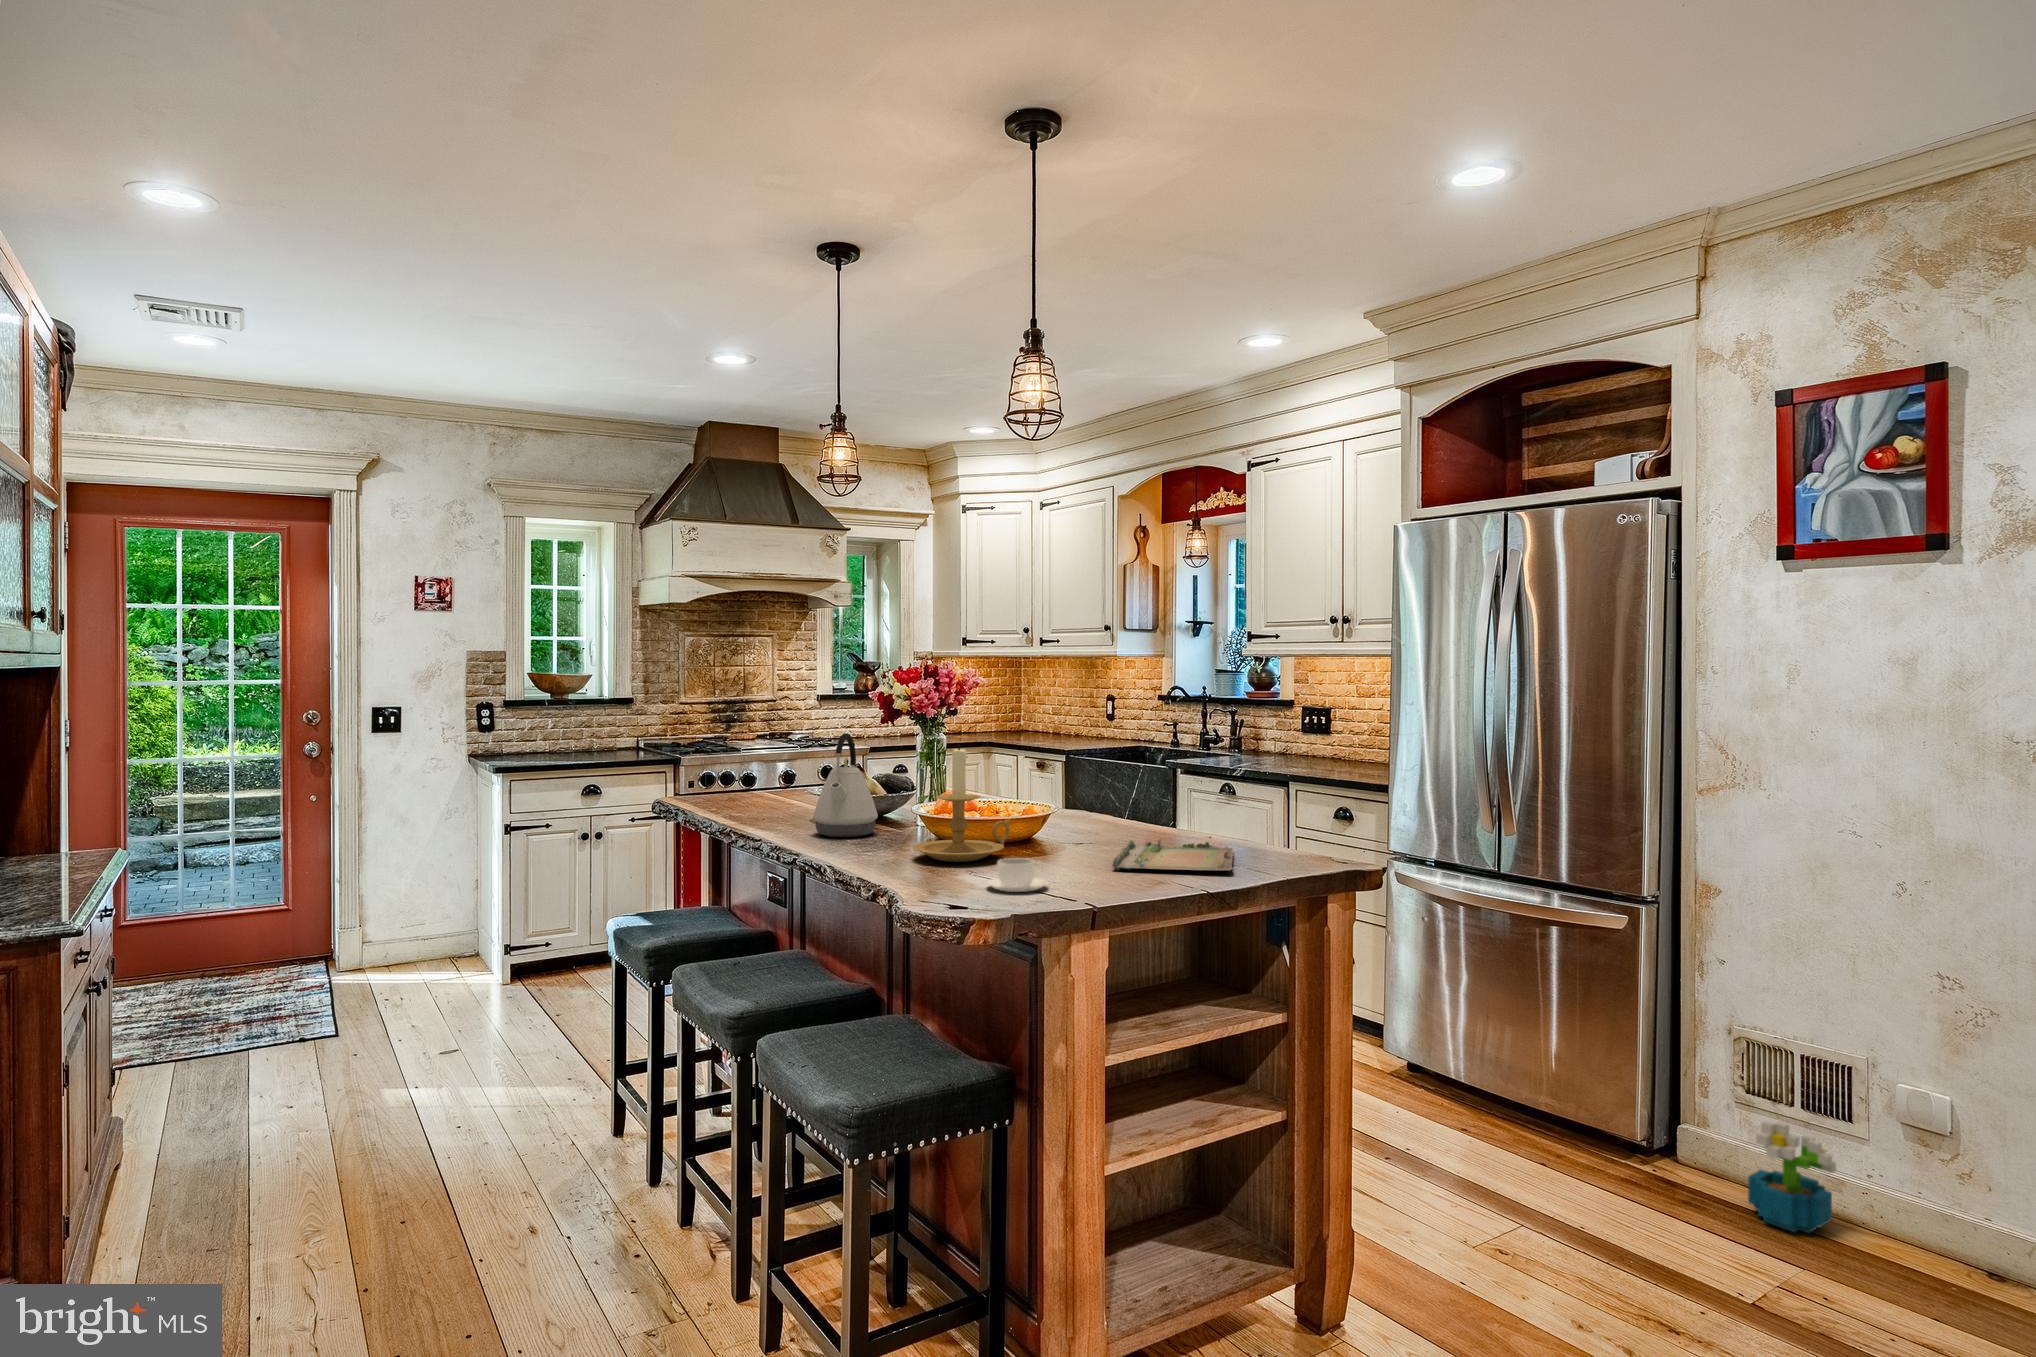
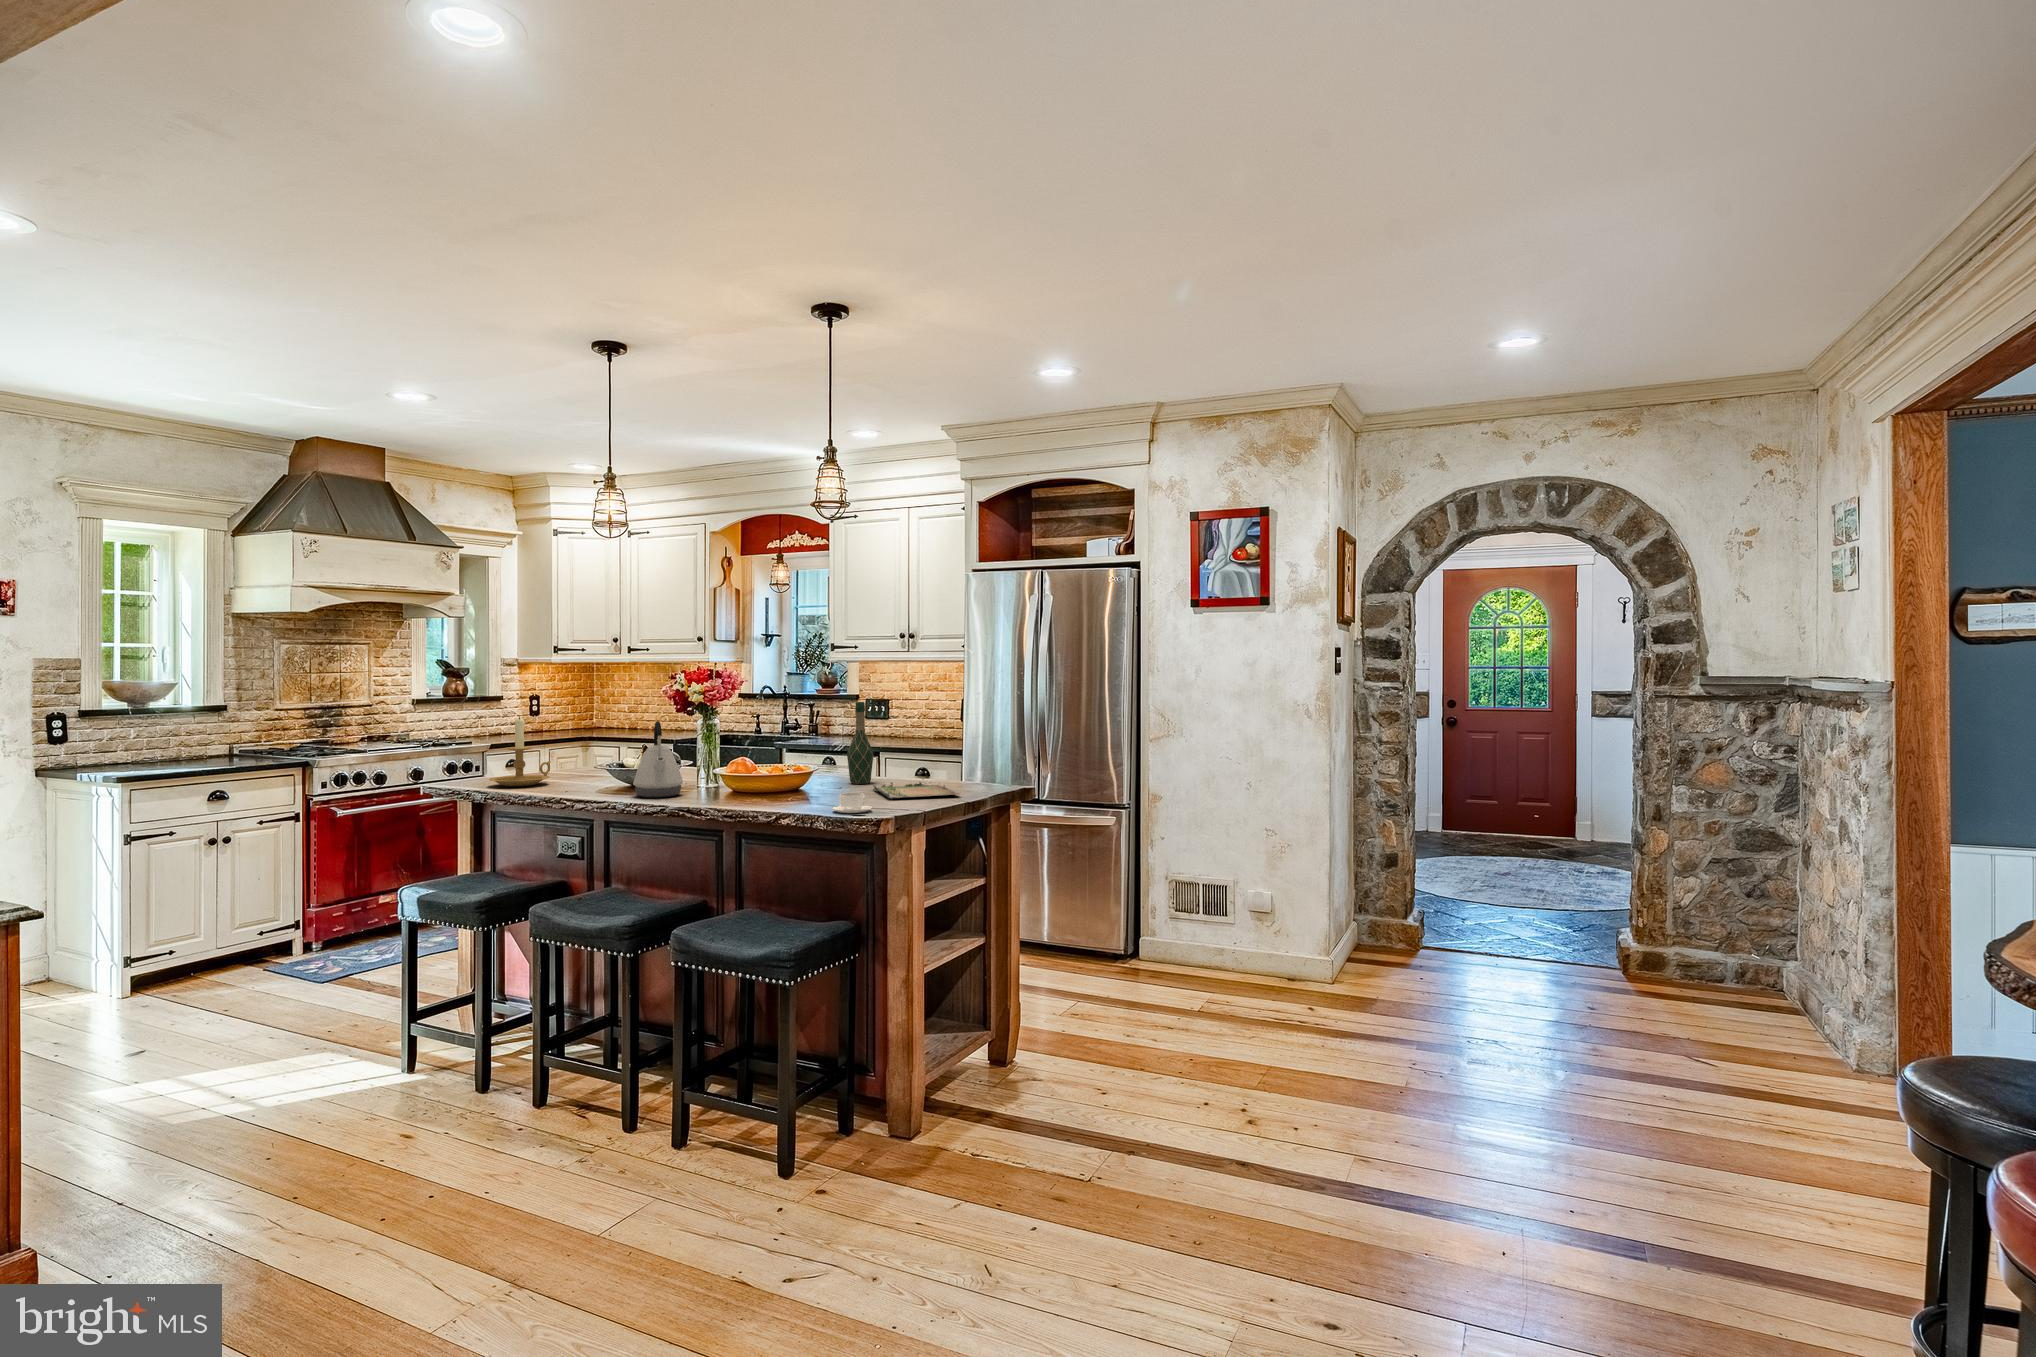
wine bottle: none [1118,714,1157,836] -> present [847,702,873,784]
candle holder: present [913,744,1011,862] -> present [489,716,551,786]
decorative plant: present [1748,1121,1836,1233] -> none [1185,920,1225,979]

